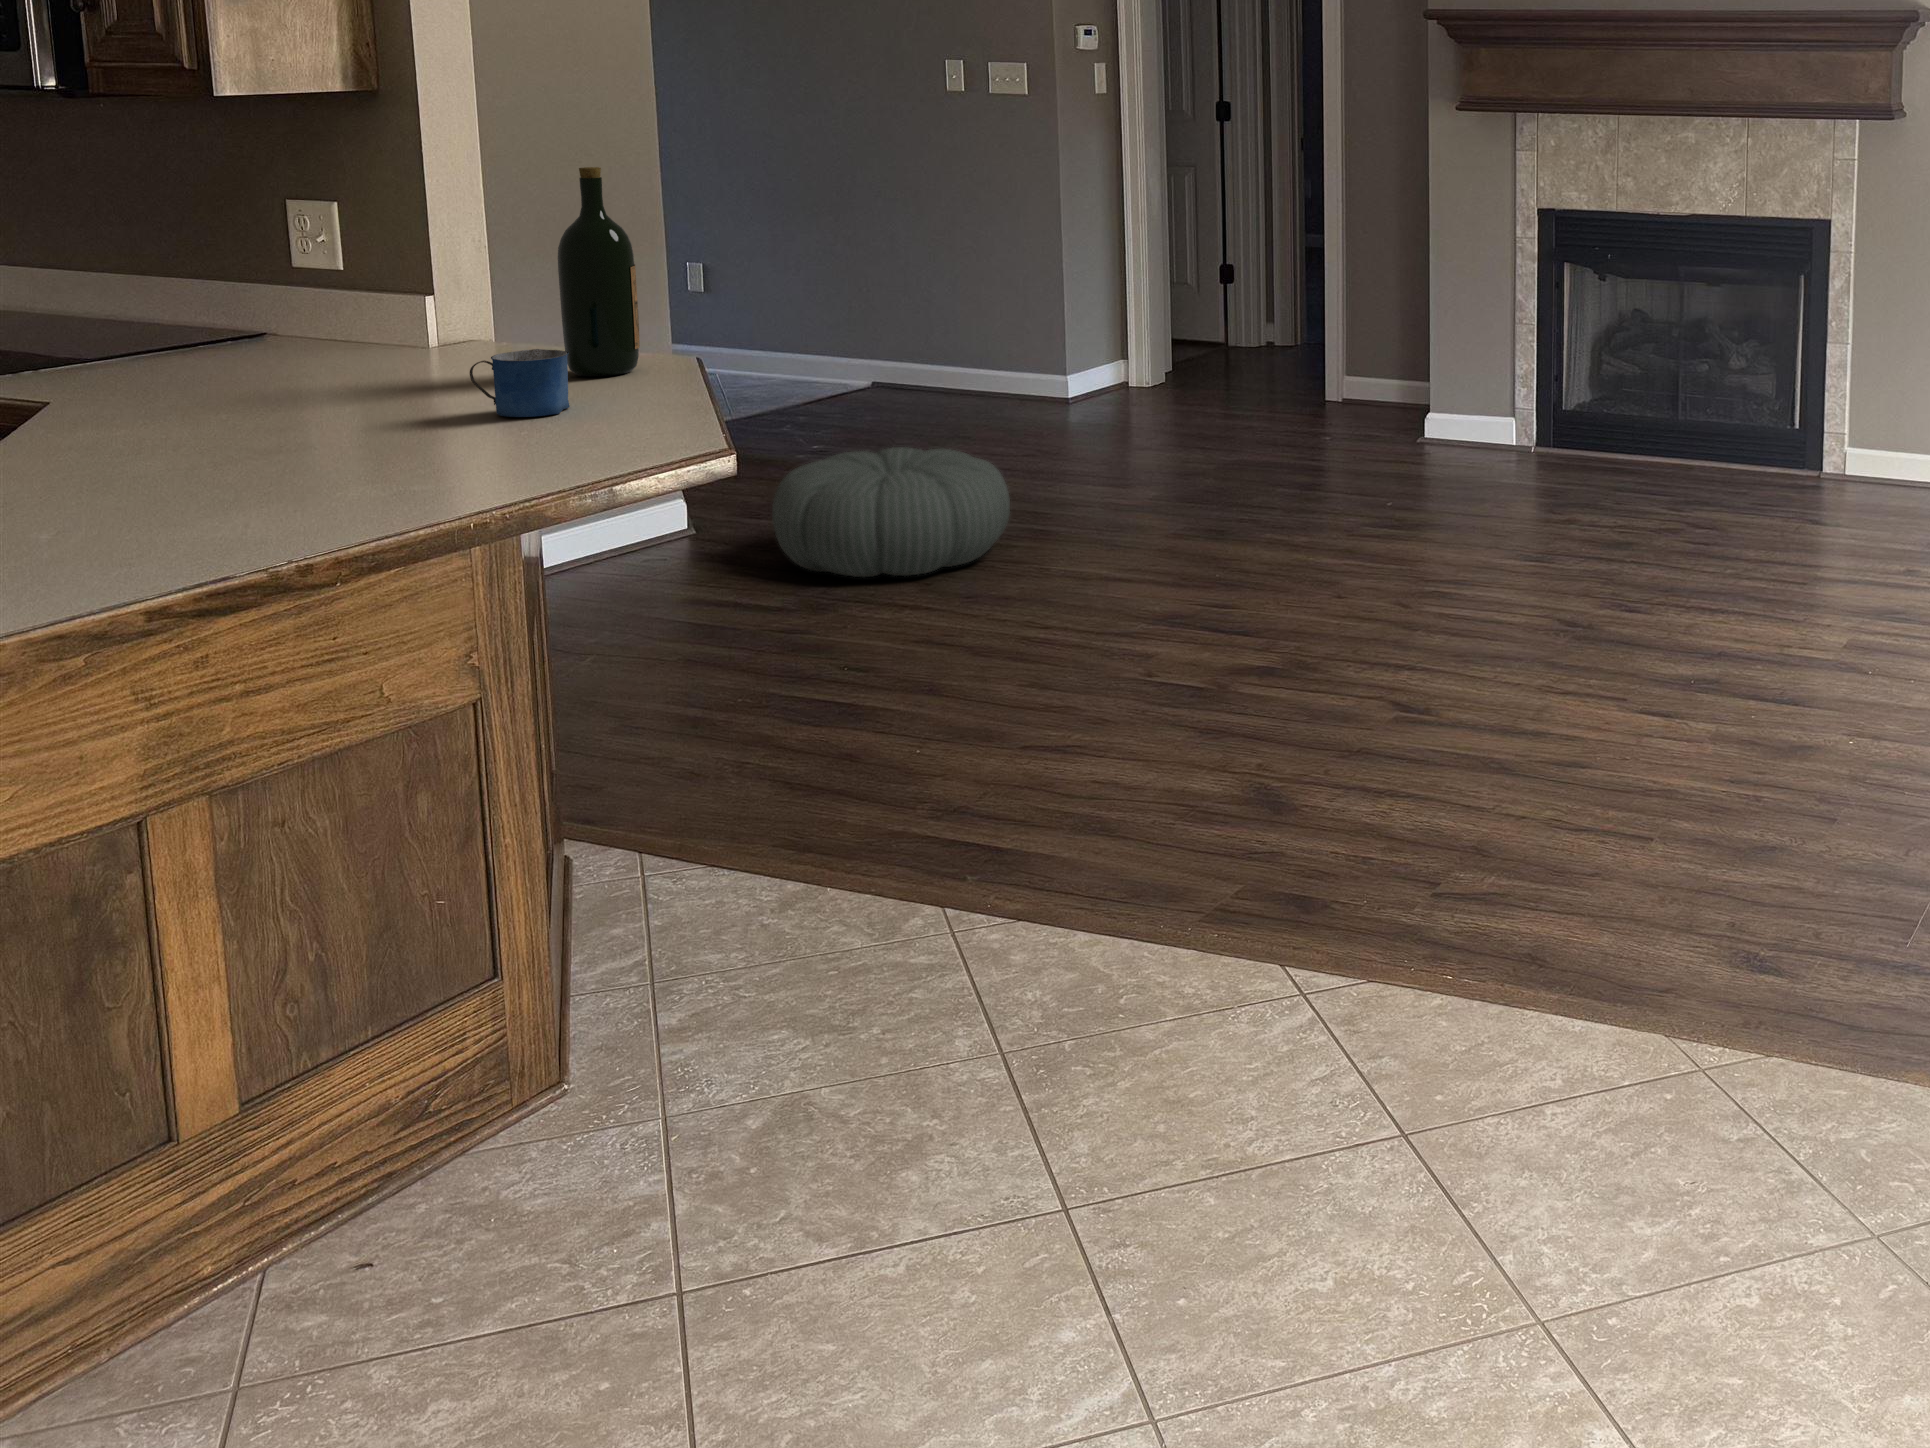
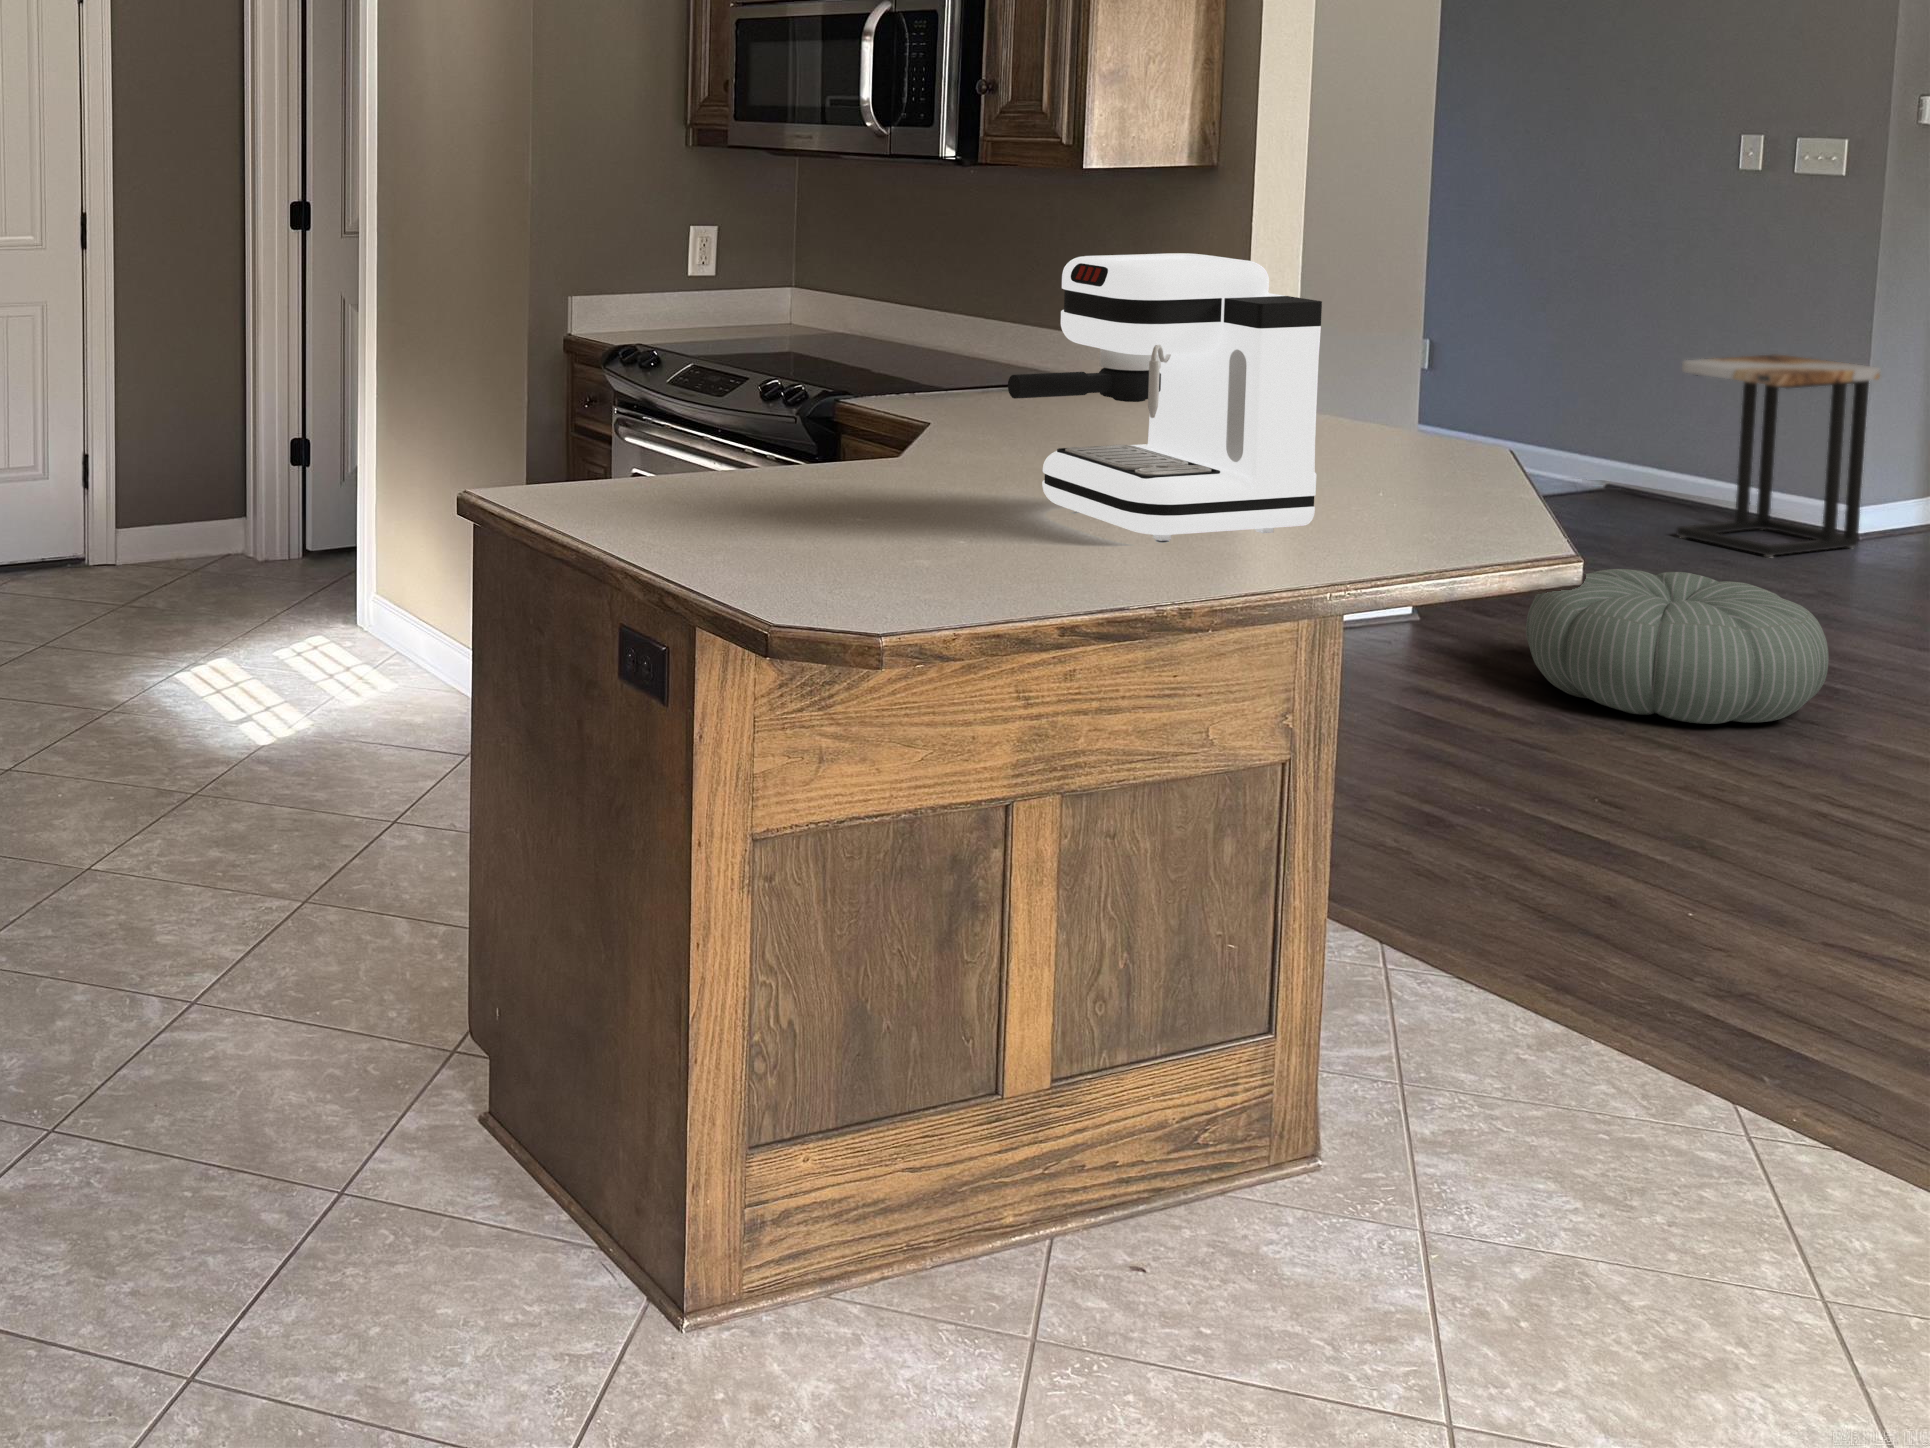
wine bottle: present [558,167,640,376] -> none [1385,250,1466,462]
coffee maker: none [80,181,471,495] -> present [1008,253,1322,541]
side table: none [894,253,1041,424] -> present [1677,354,1880,557]
mug: present [470,349,570,417] -> none [1303,428,1401,496]

